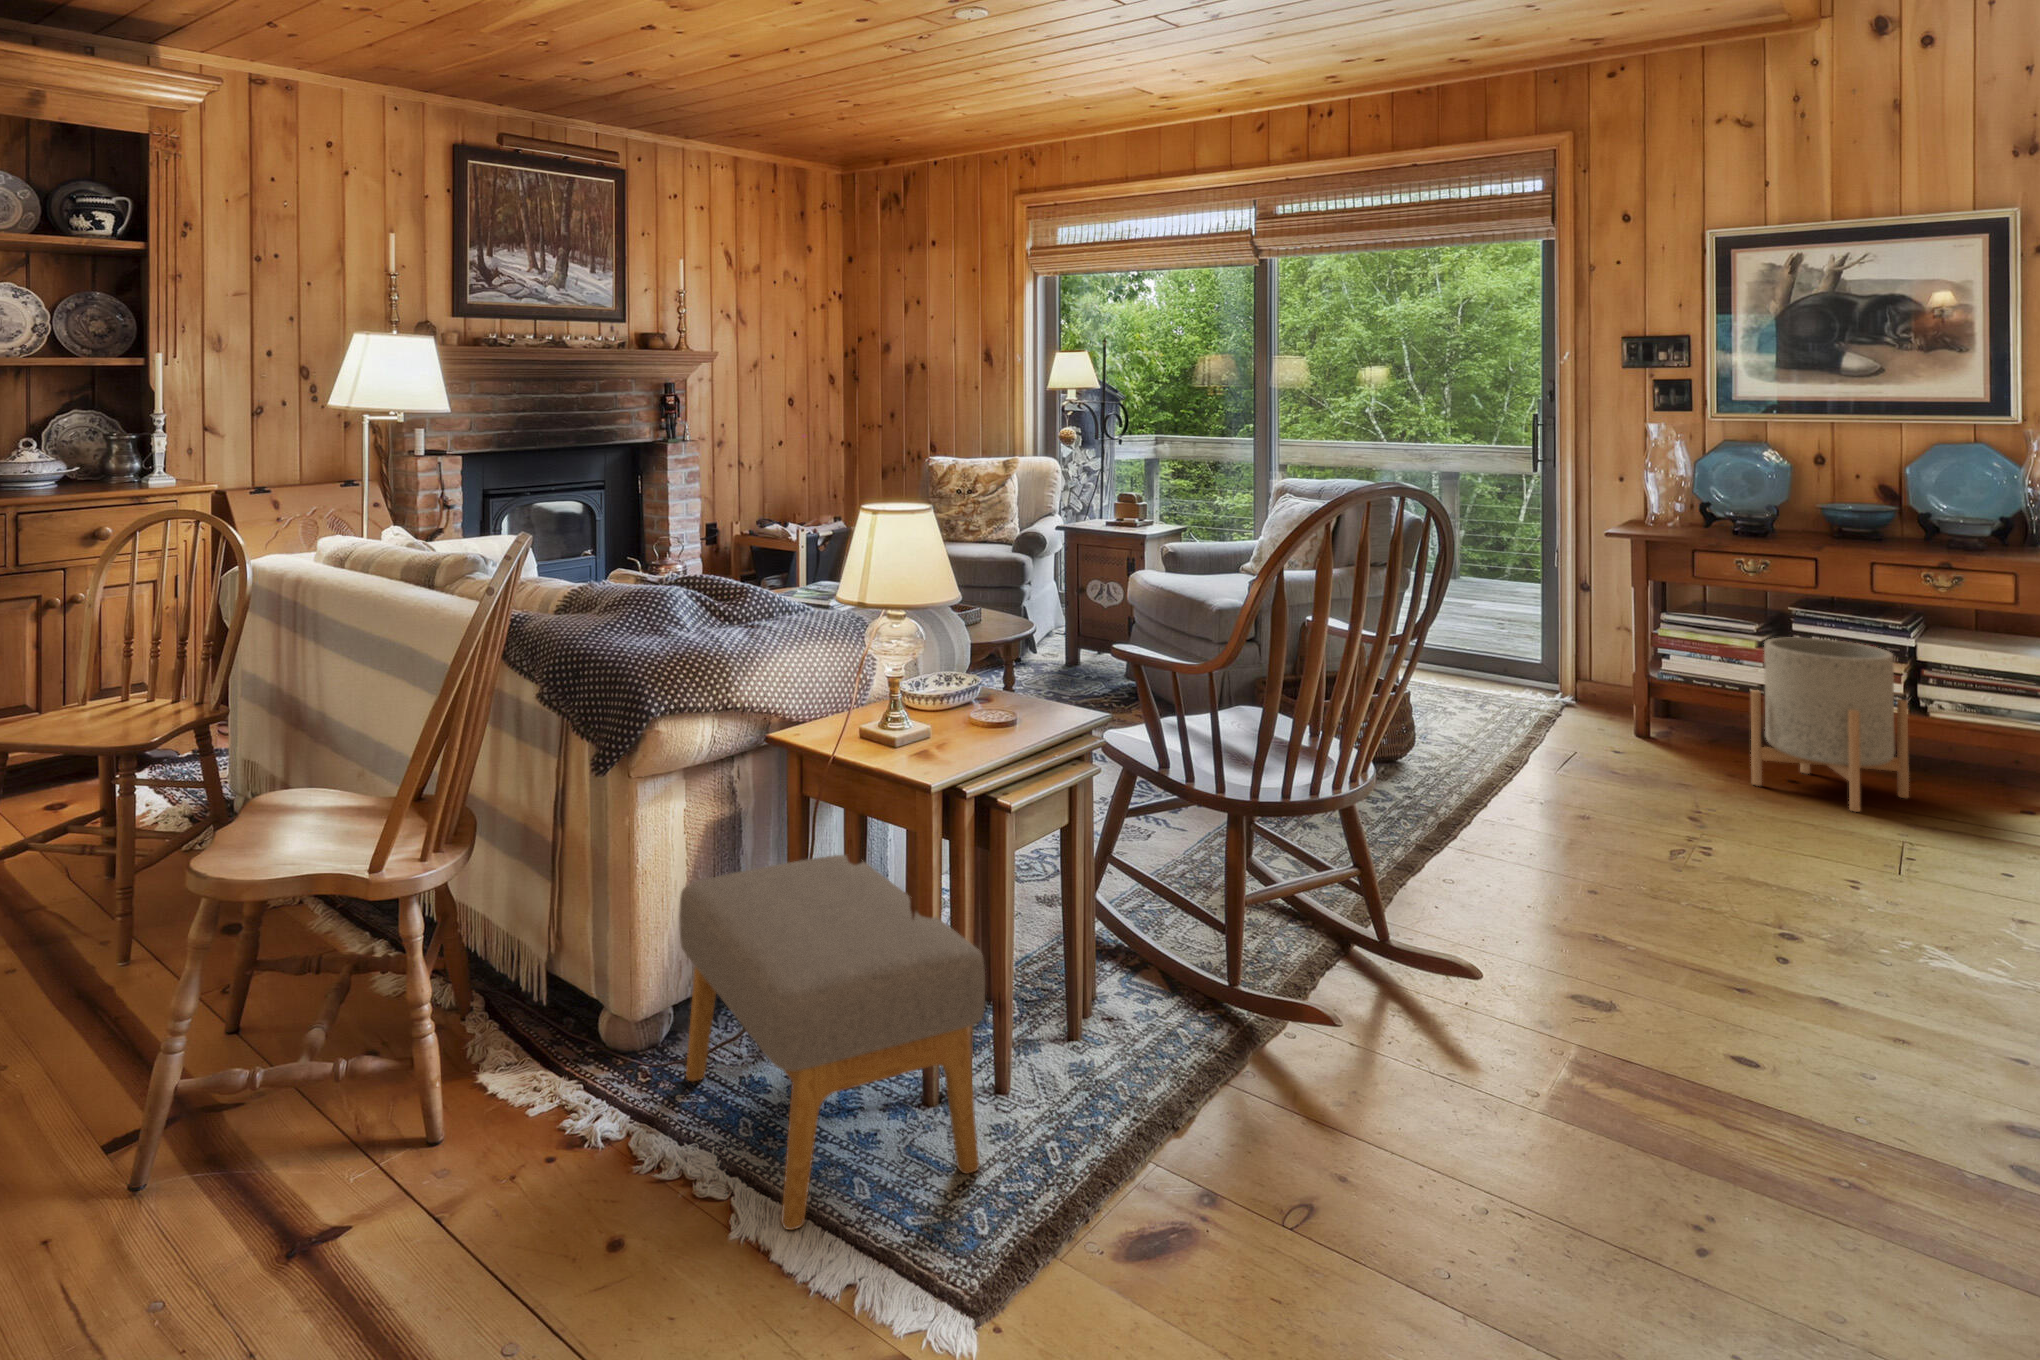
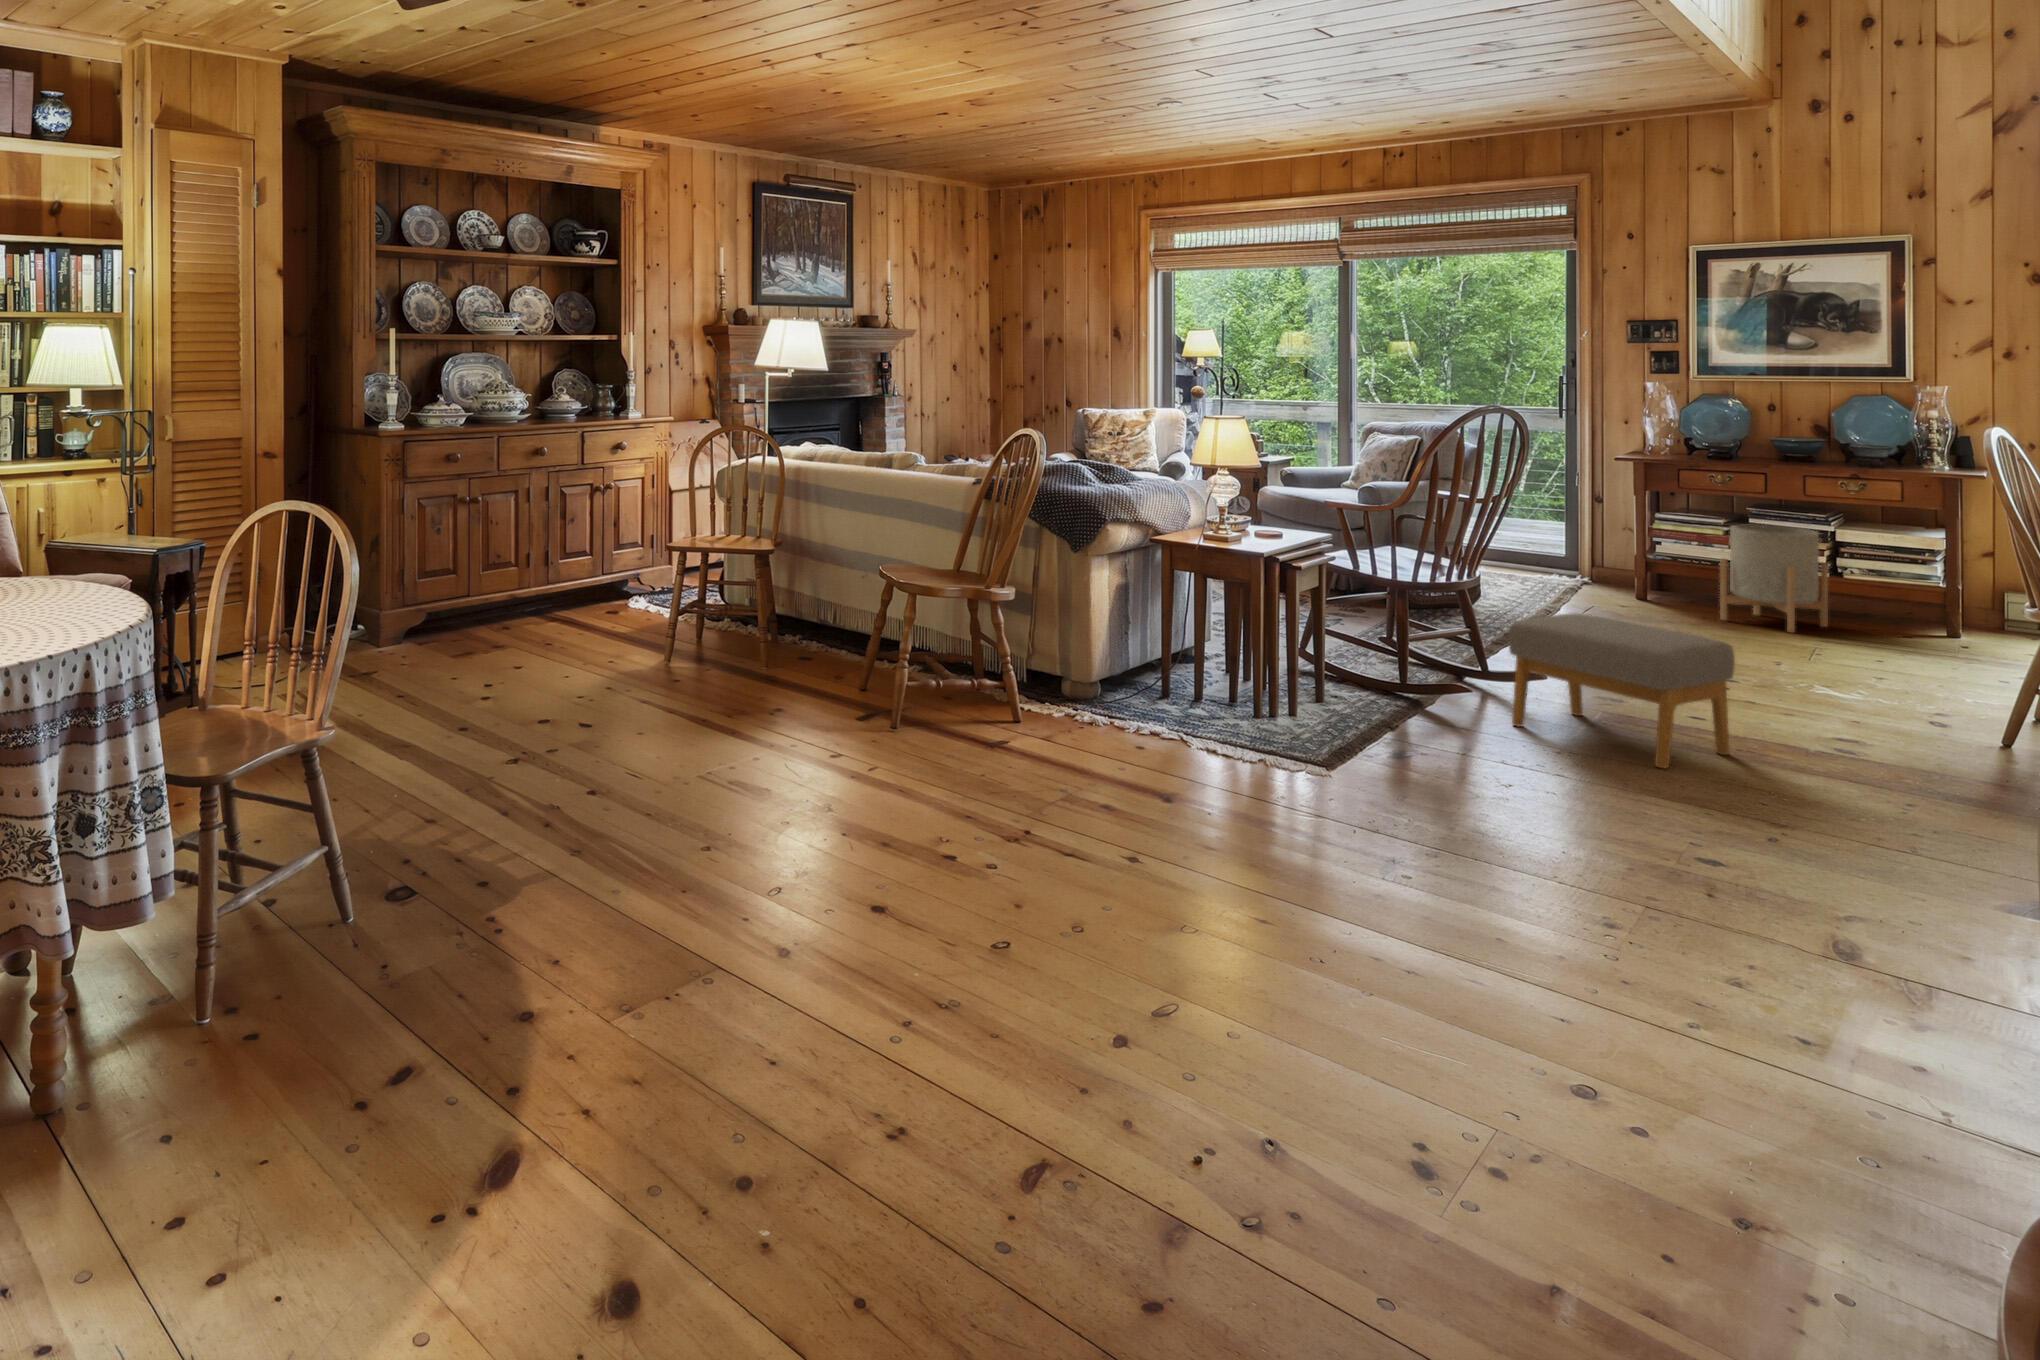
footstool: present [679,855,985,1230] -> present [1509,613,1735,769]

